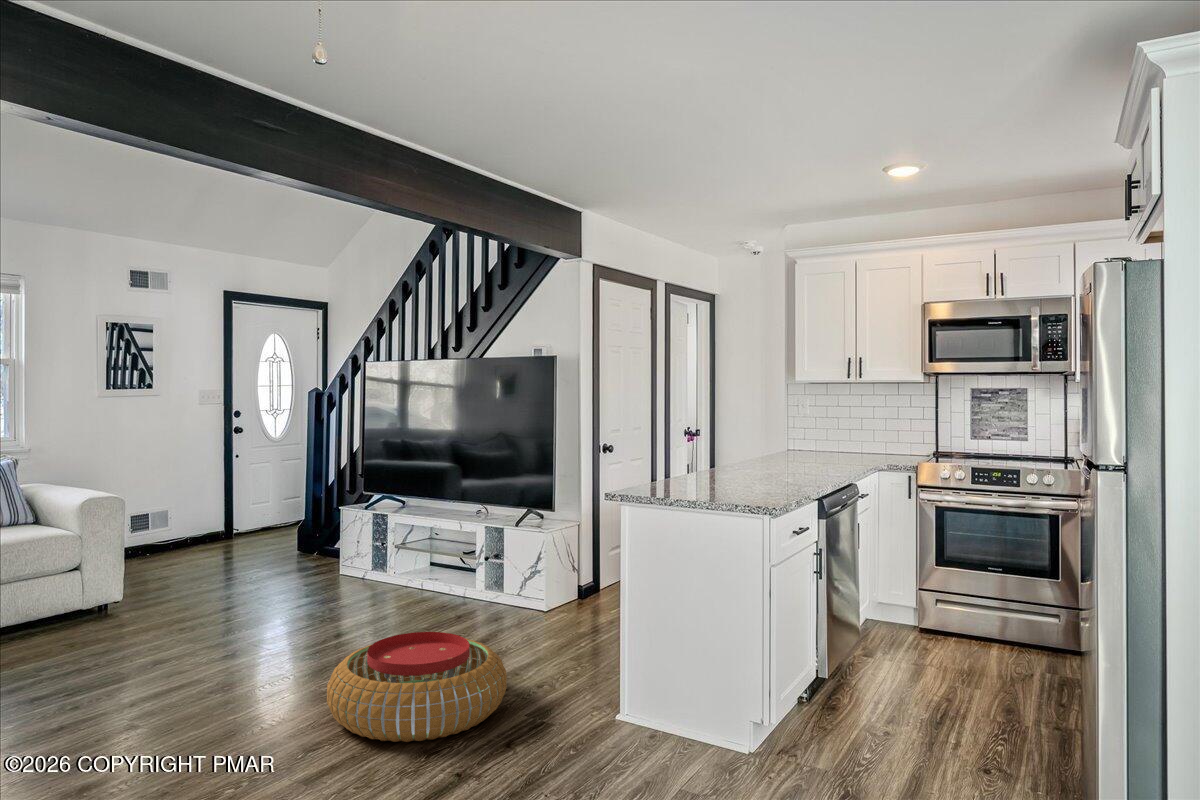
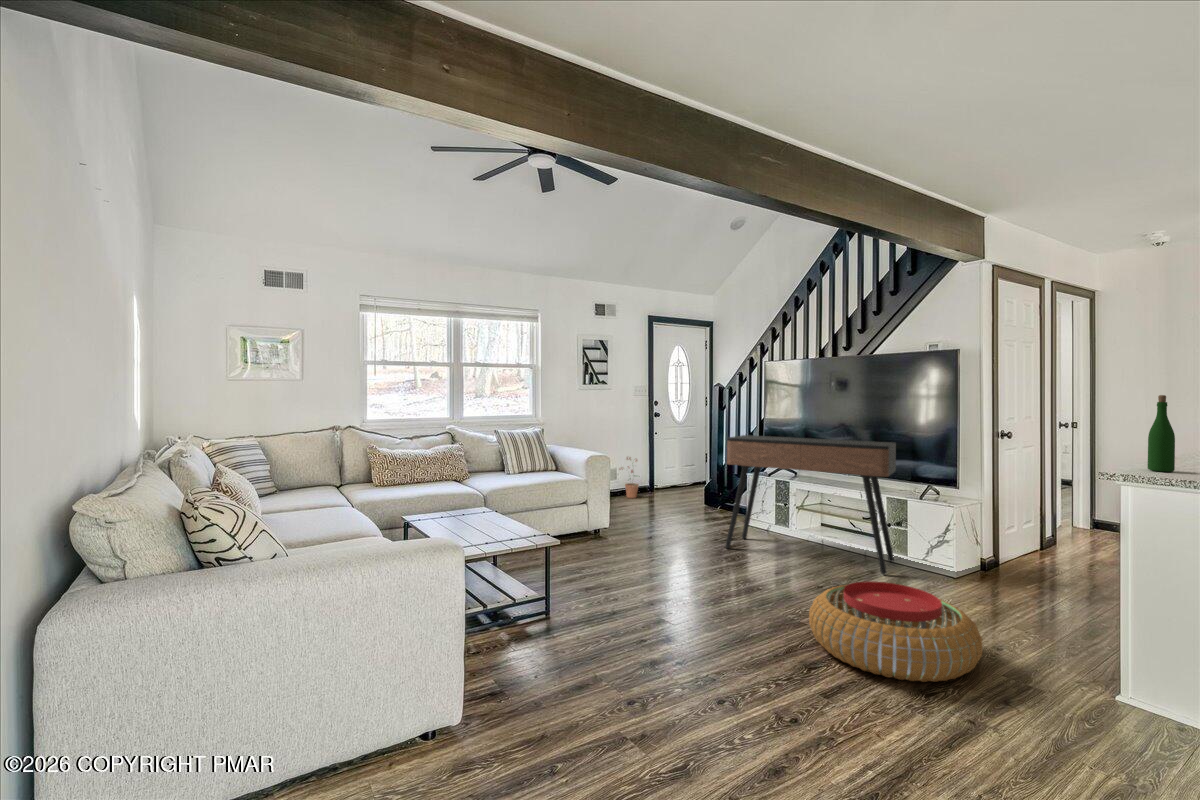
wine bottle: none [647,418,665,492] -> present [1147,395,1175,472]
console table: none [291,459,493,619] -> present [725,435,896,574]
potted plant: none [173,491,208,550] -> present [621,457,639,498]

